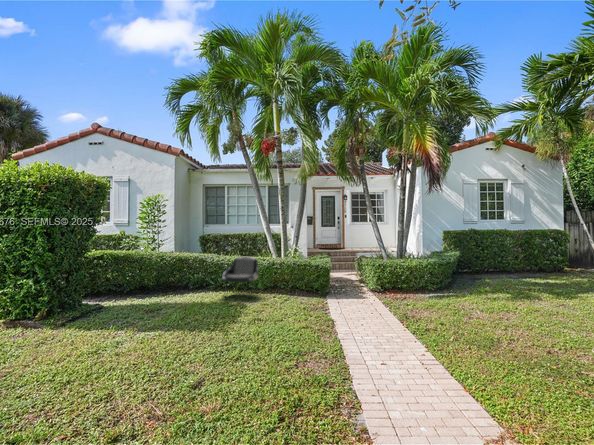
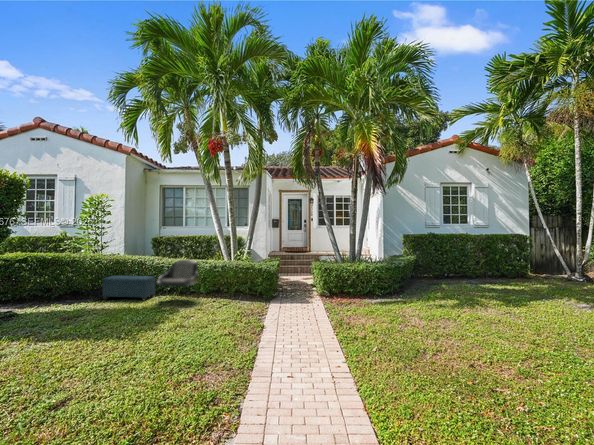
bench: none [170,272,217,295] -> present [103,276,155,300]

